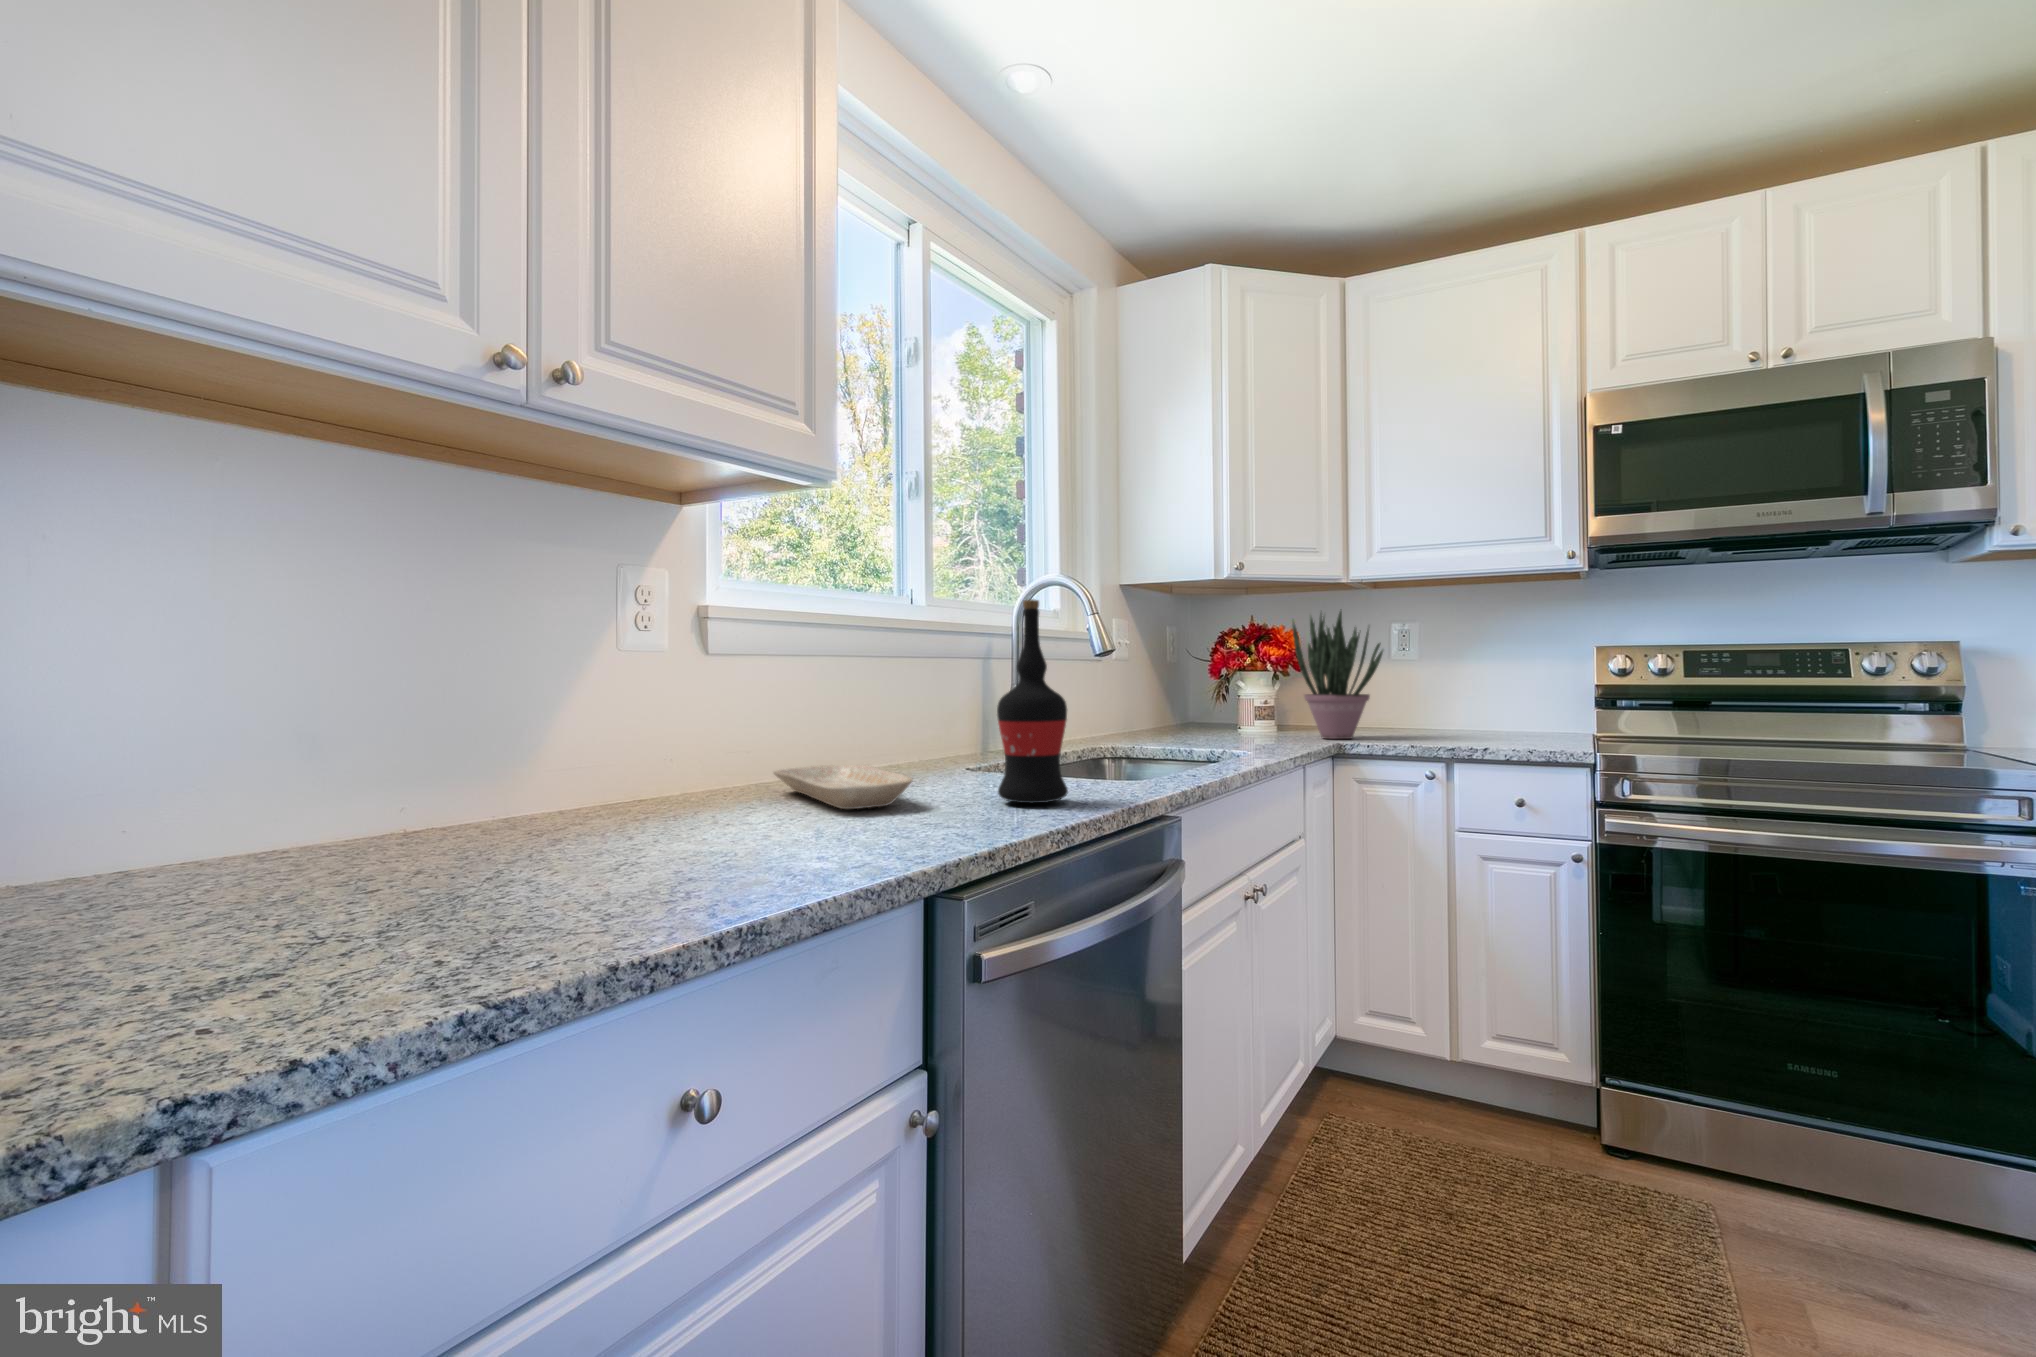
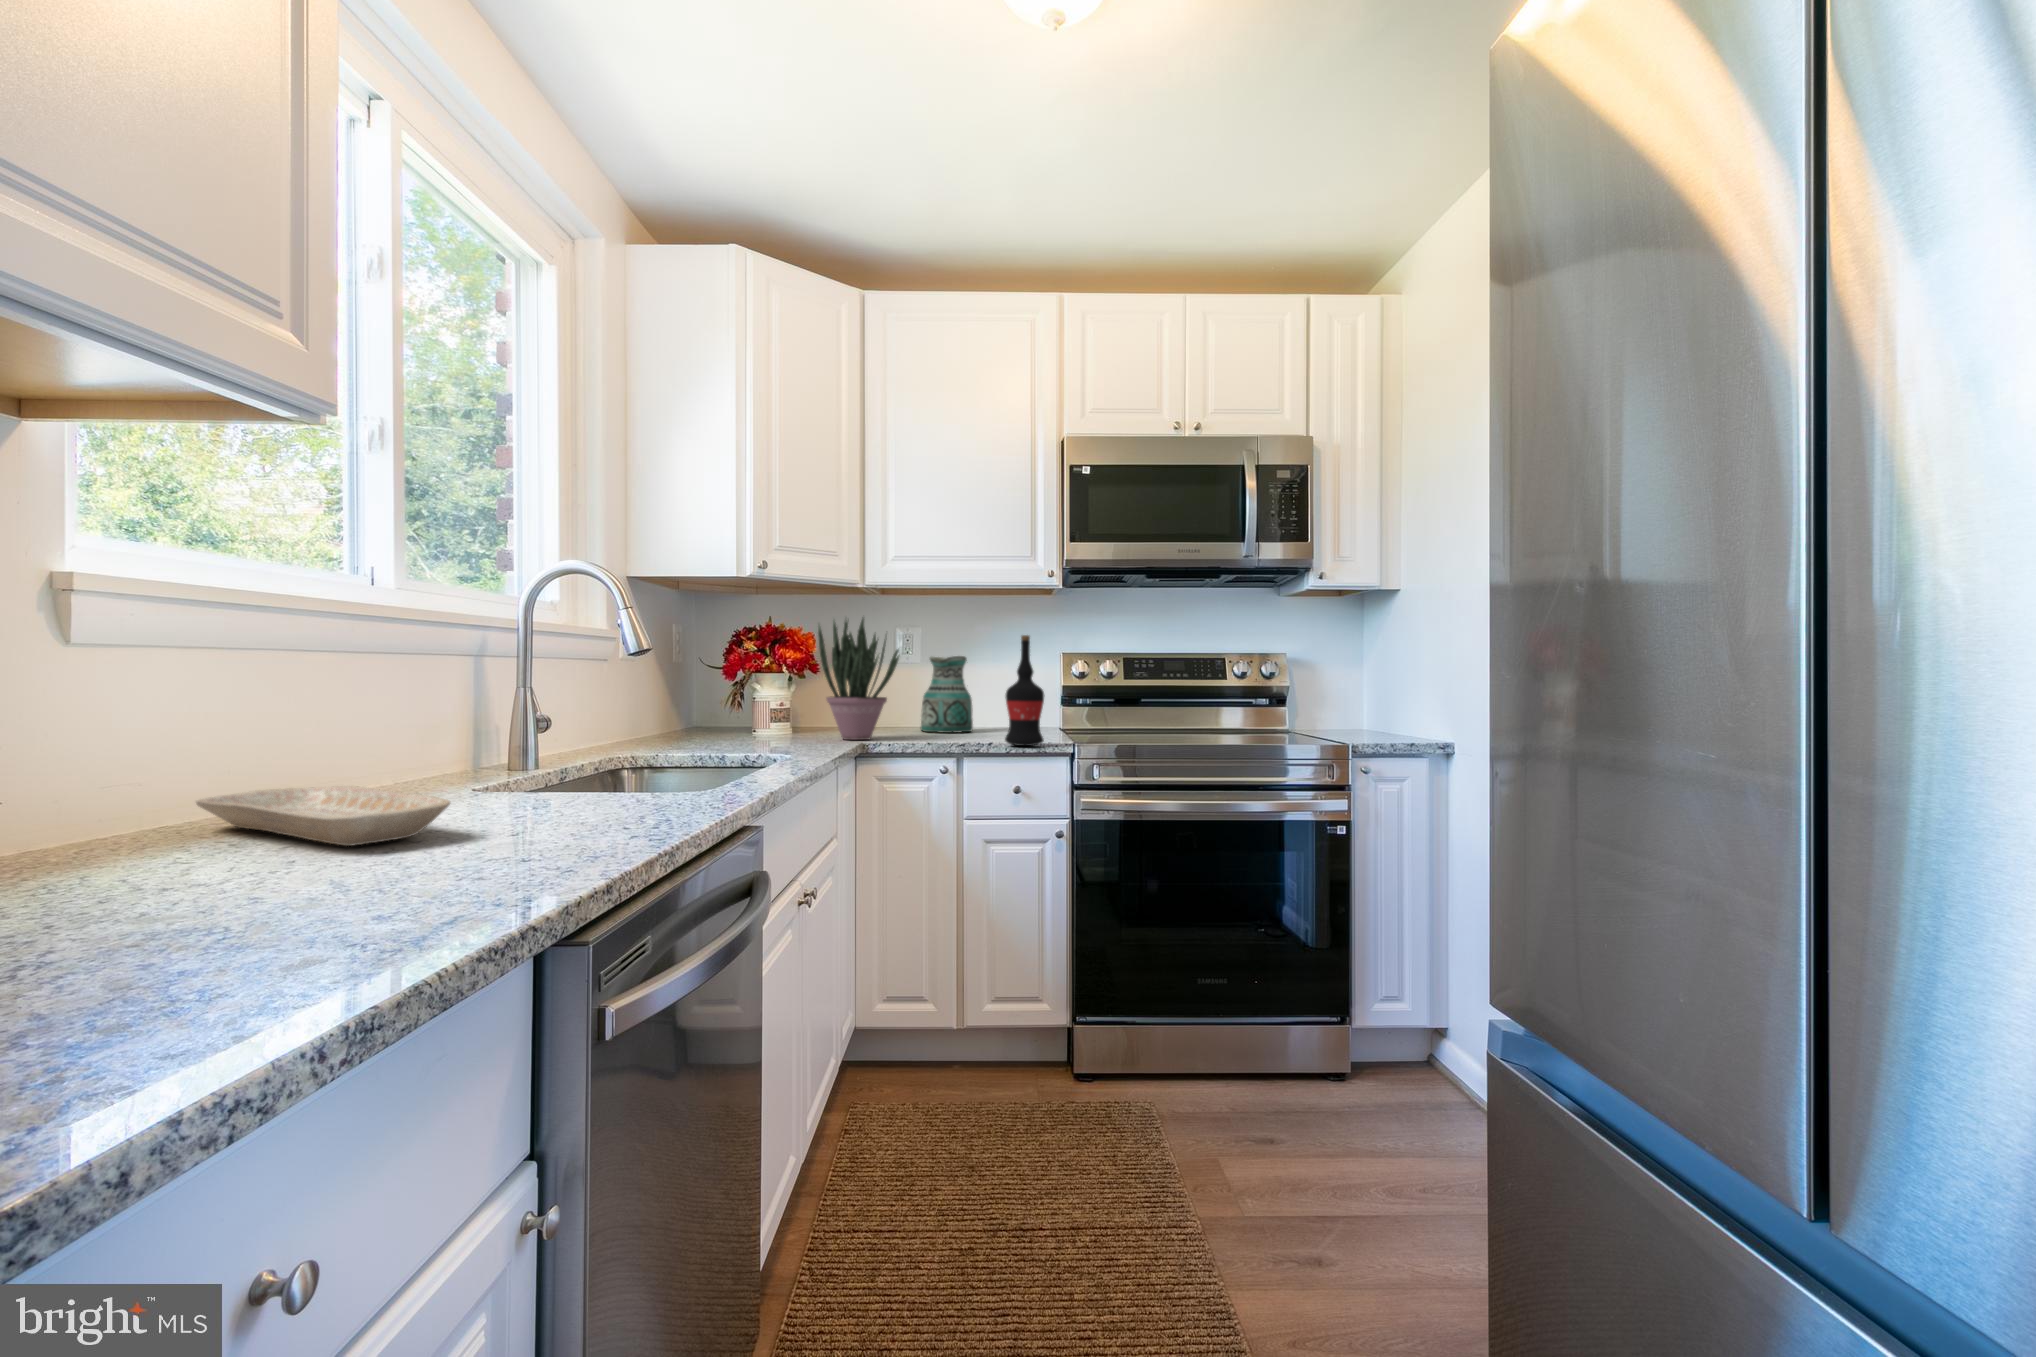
wine bottle: present [997,599,1068,803] -> present [1005,635,1044,746]
ceramic pitcher: none [1420,647,1483,733] -> present [921,656,973,733]

